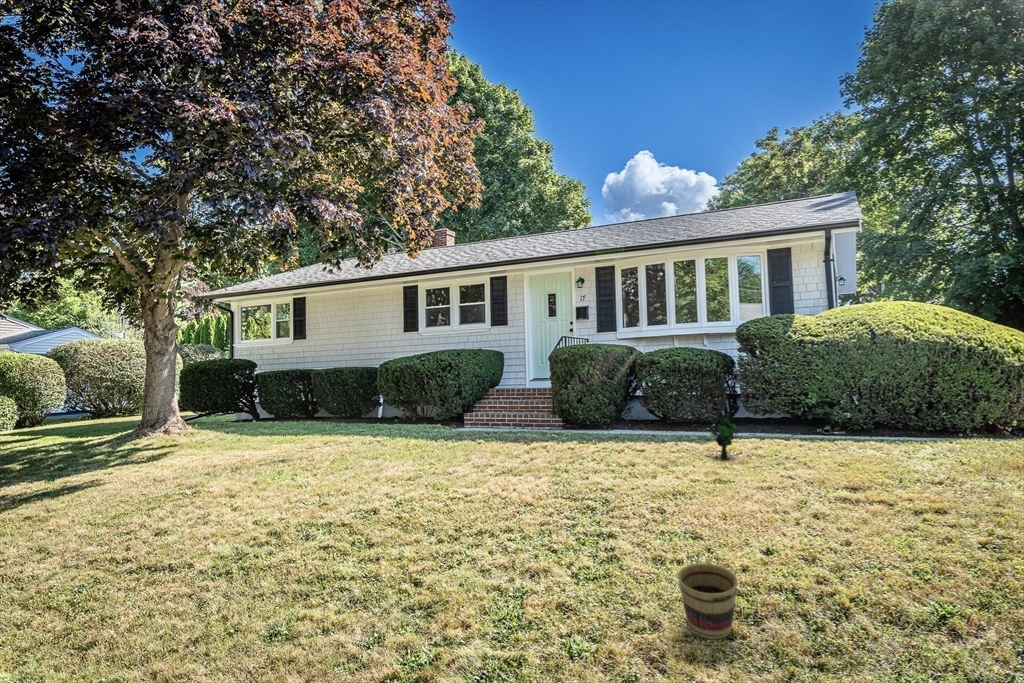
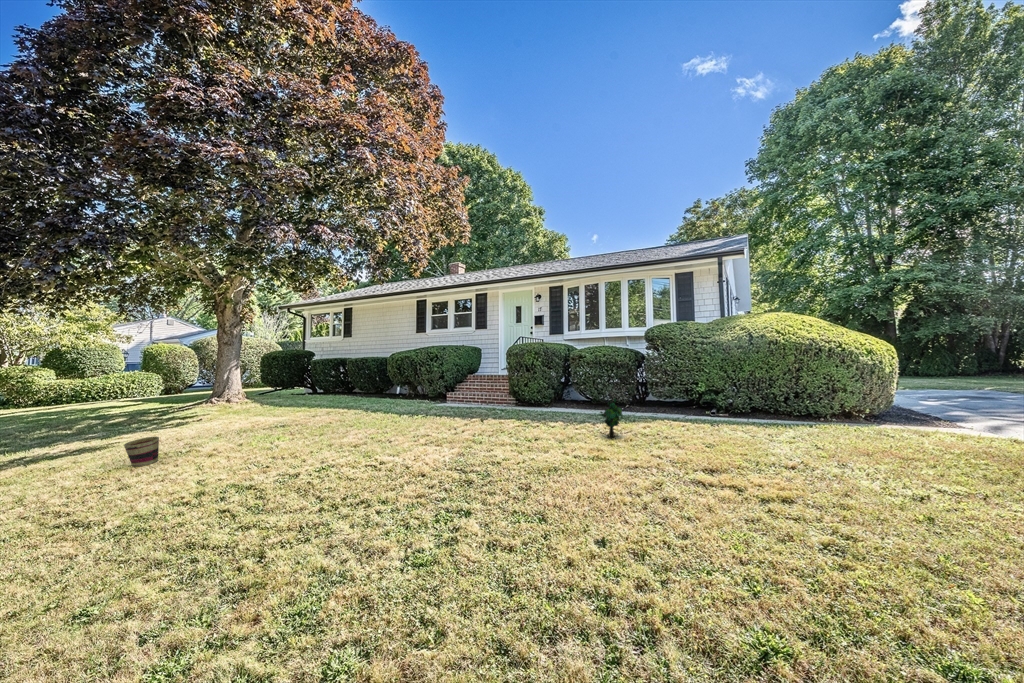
basket: present [678,563,737,639] -> present [124,437,159,467]

